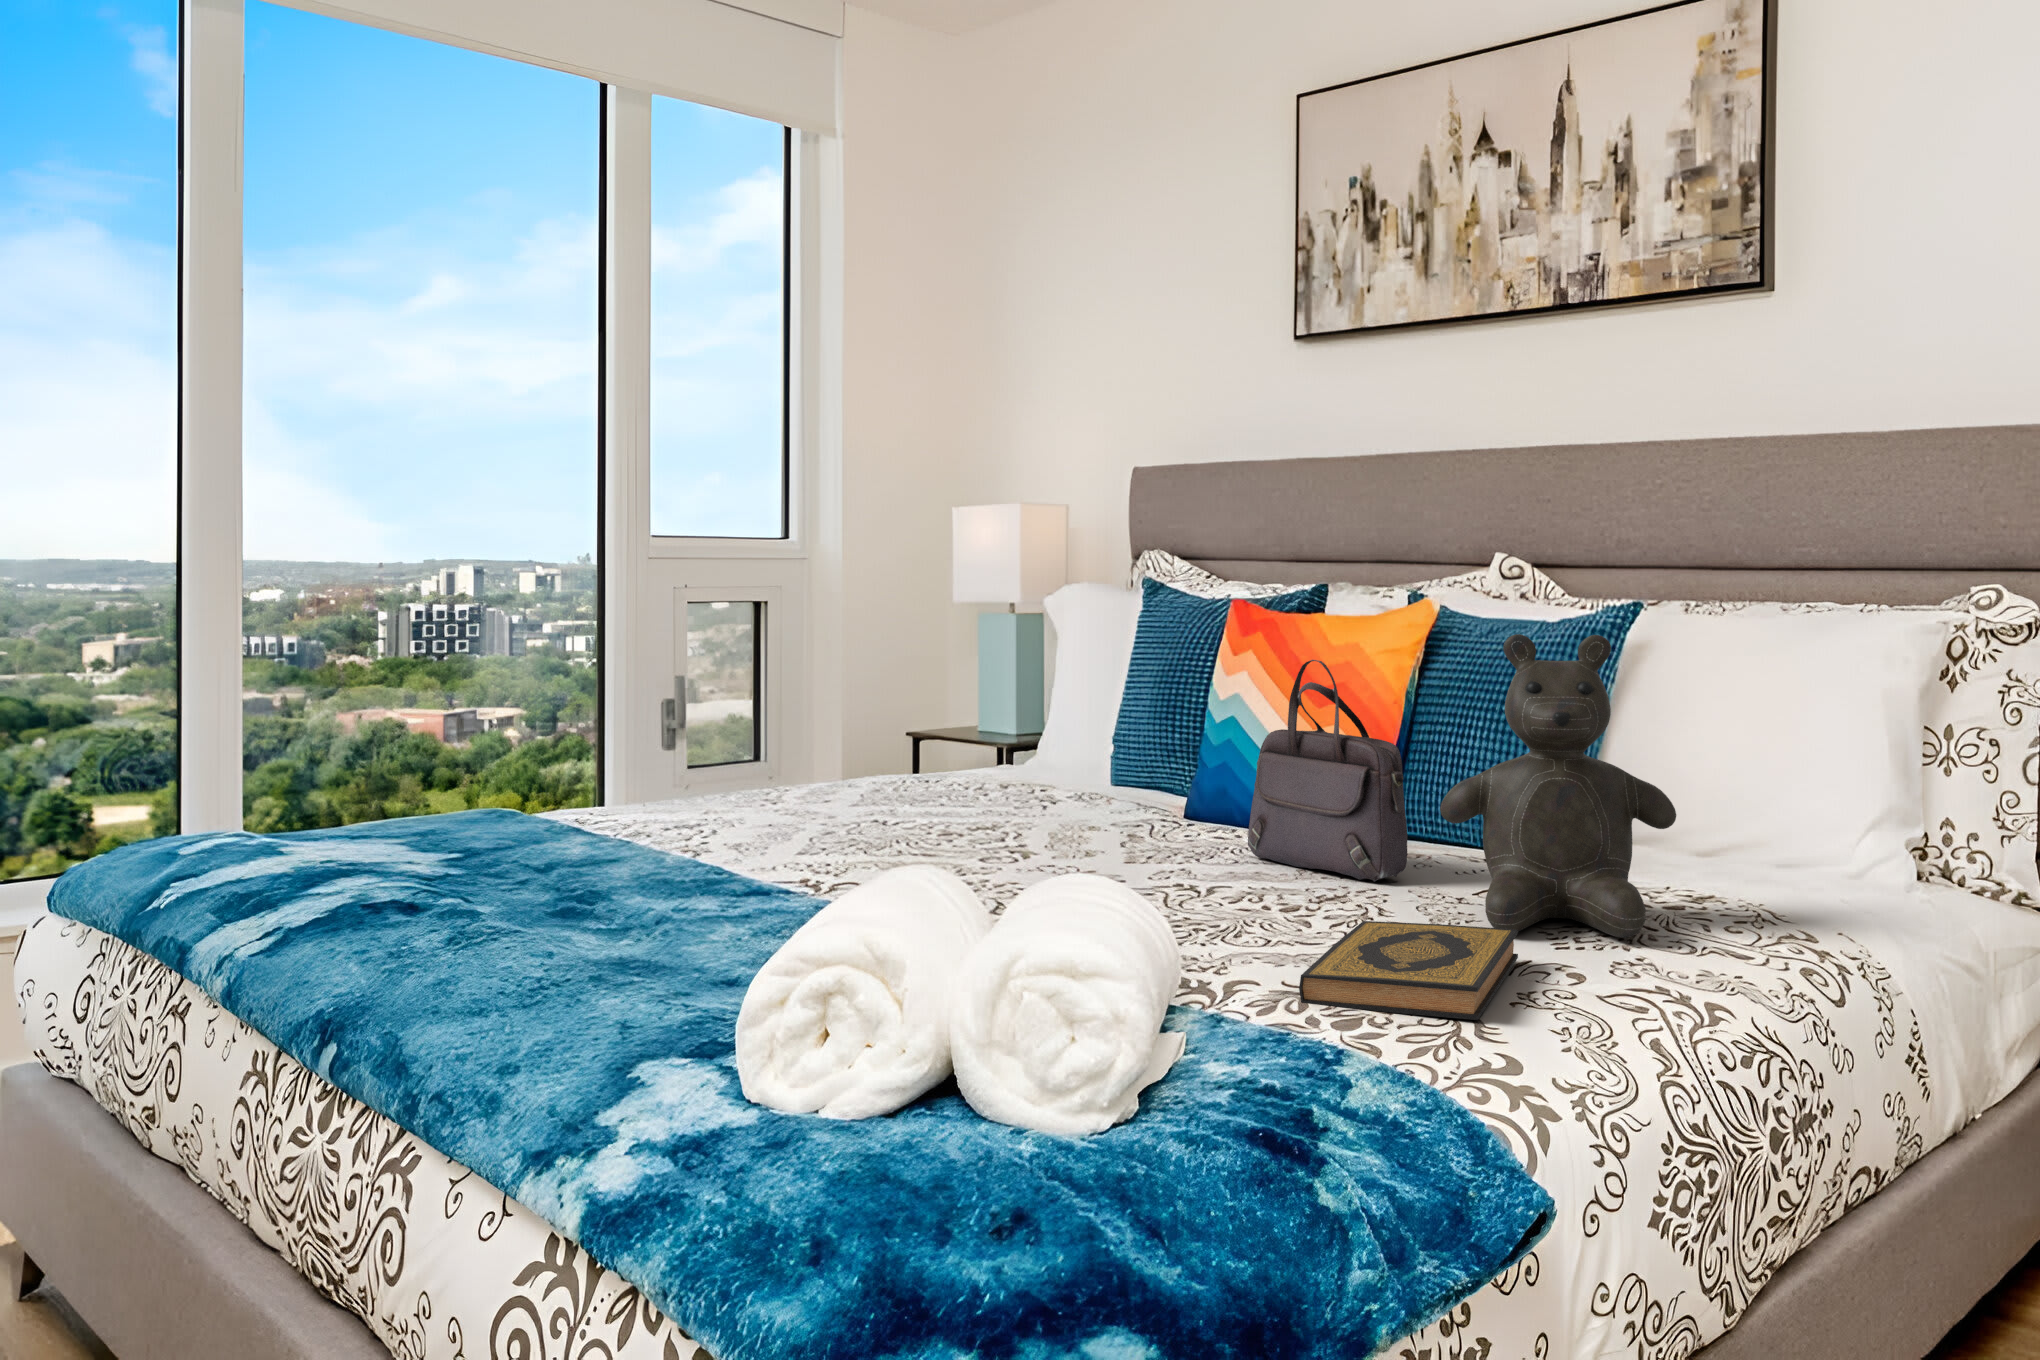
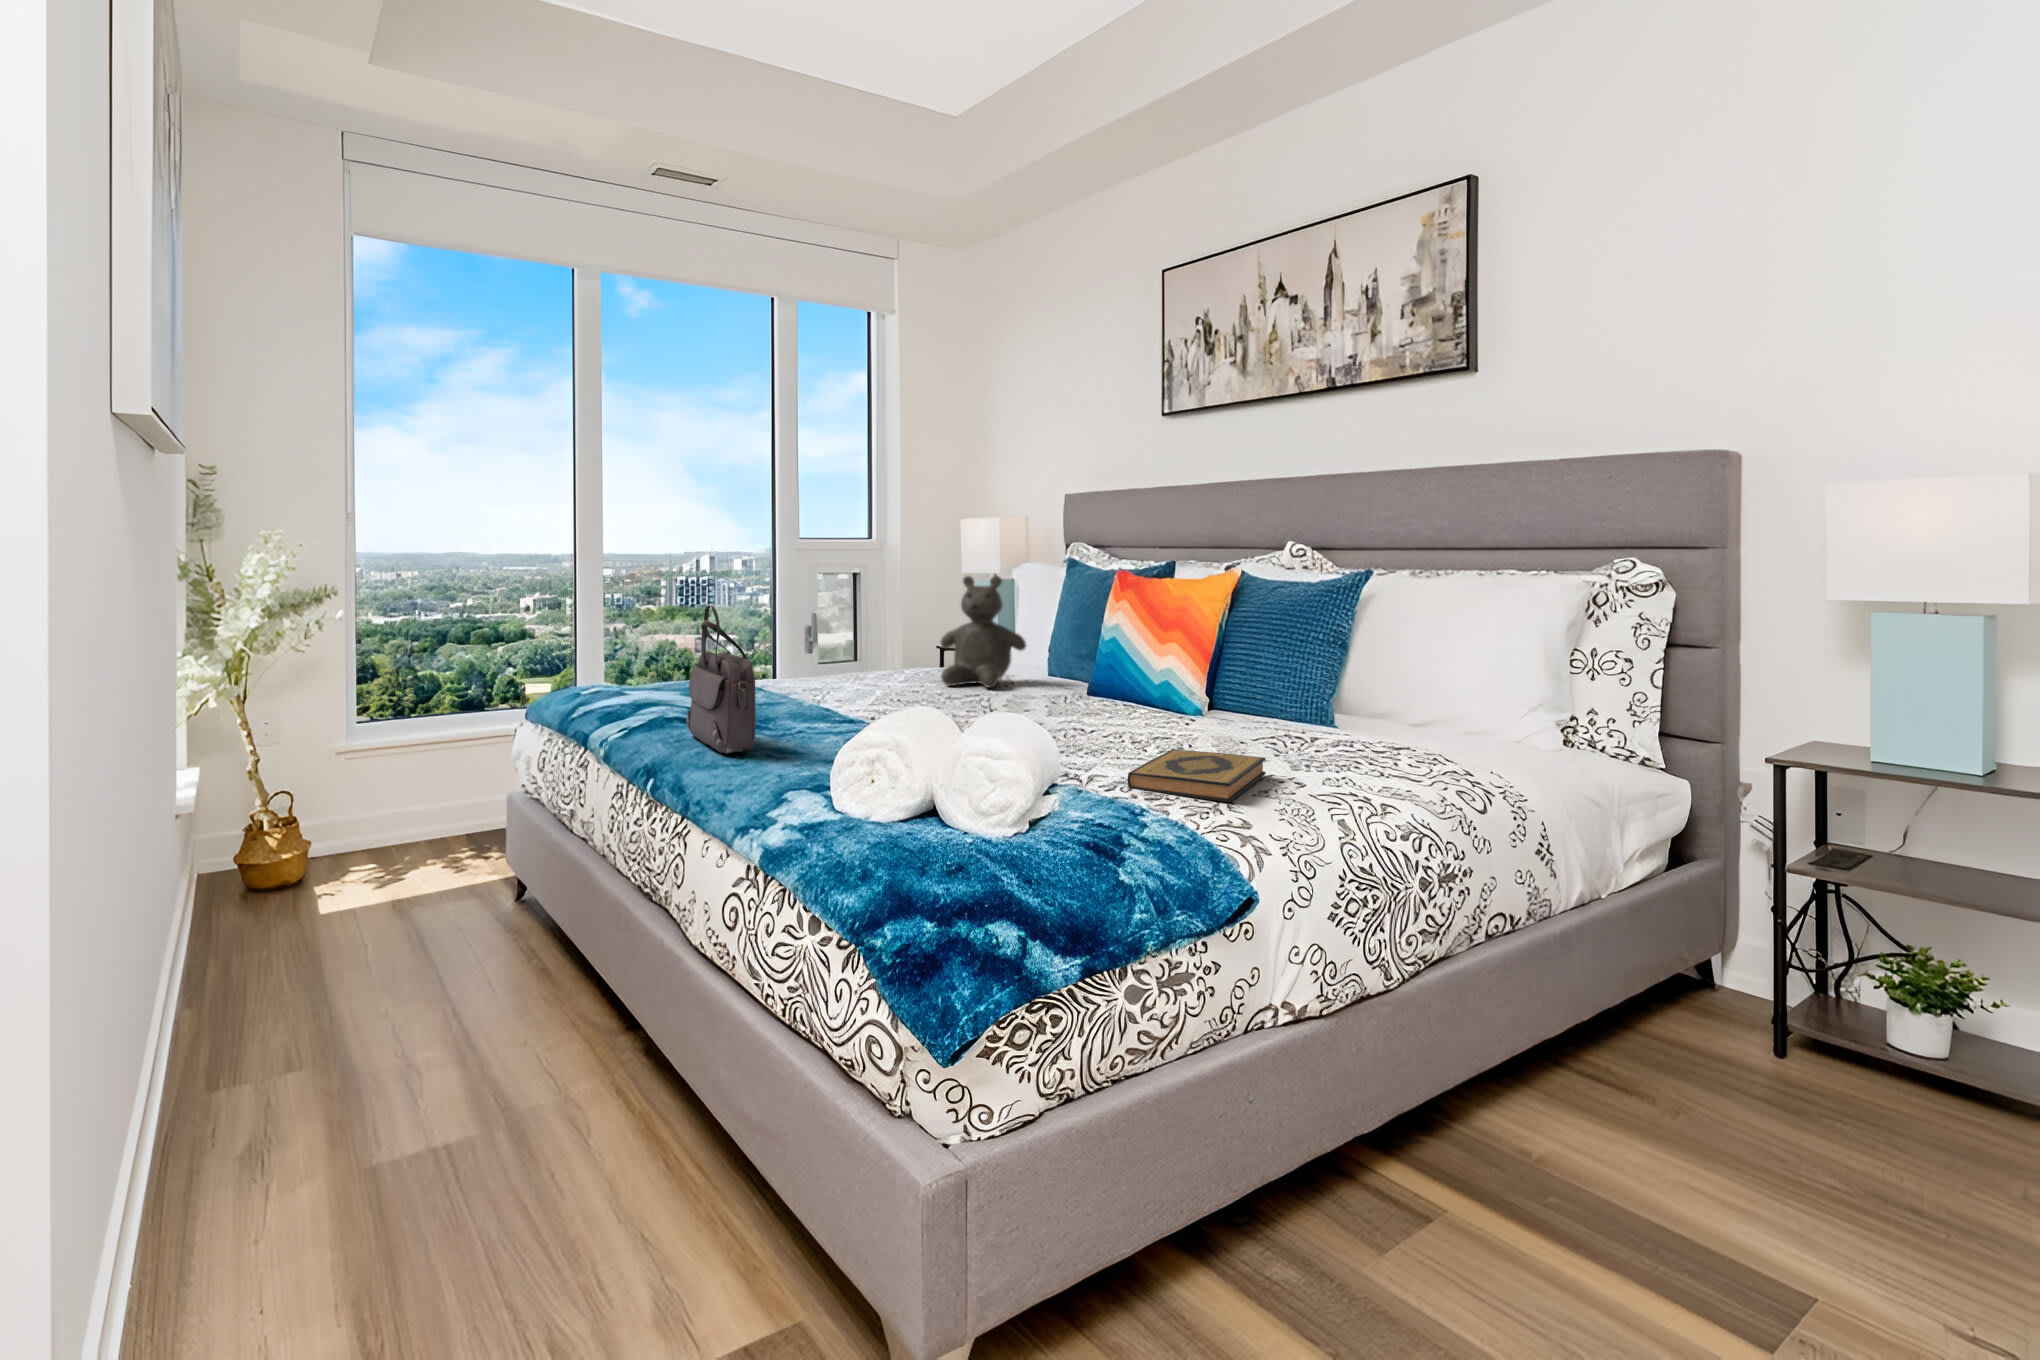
teddy bear: present [1440,634,1676,938] -> present [941,576,1026,688]
handbag: present [1248,660,1407,882] -> present [686,605,756,754]

